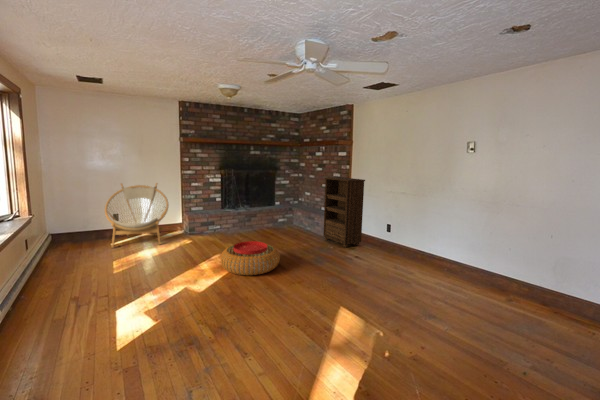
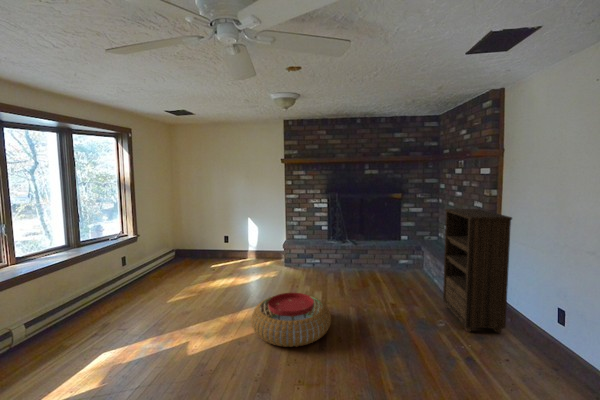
armchair: present [105,183,169,248] -> none [207,207,264,274]

